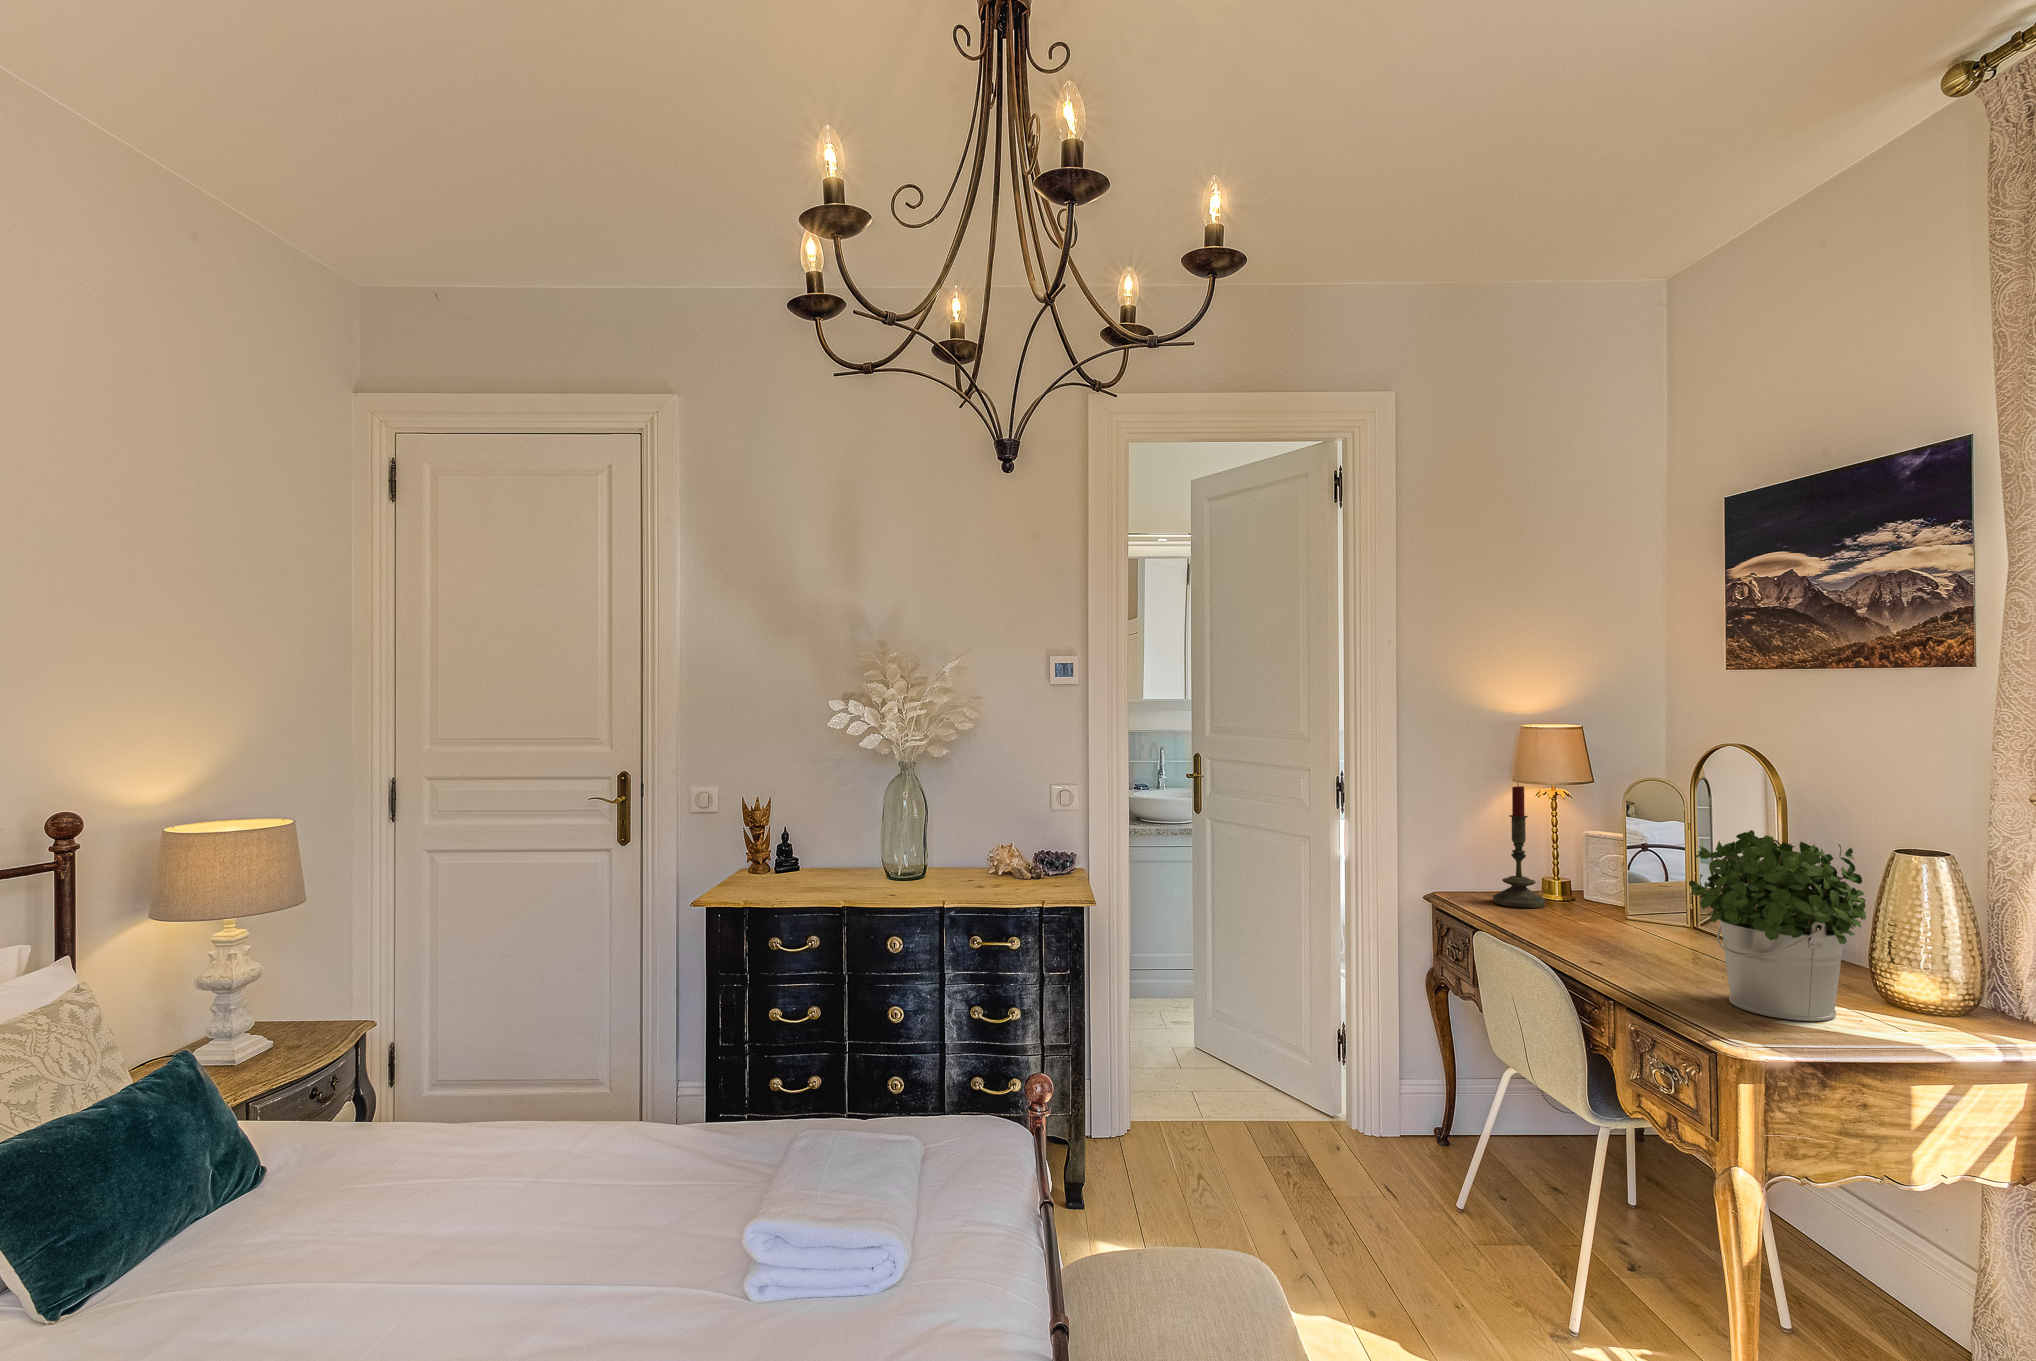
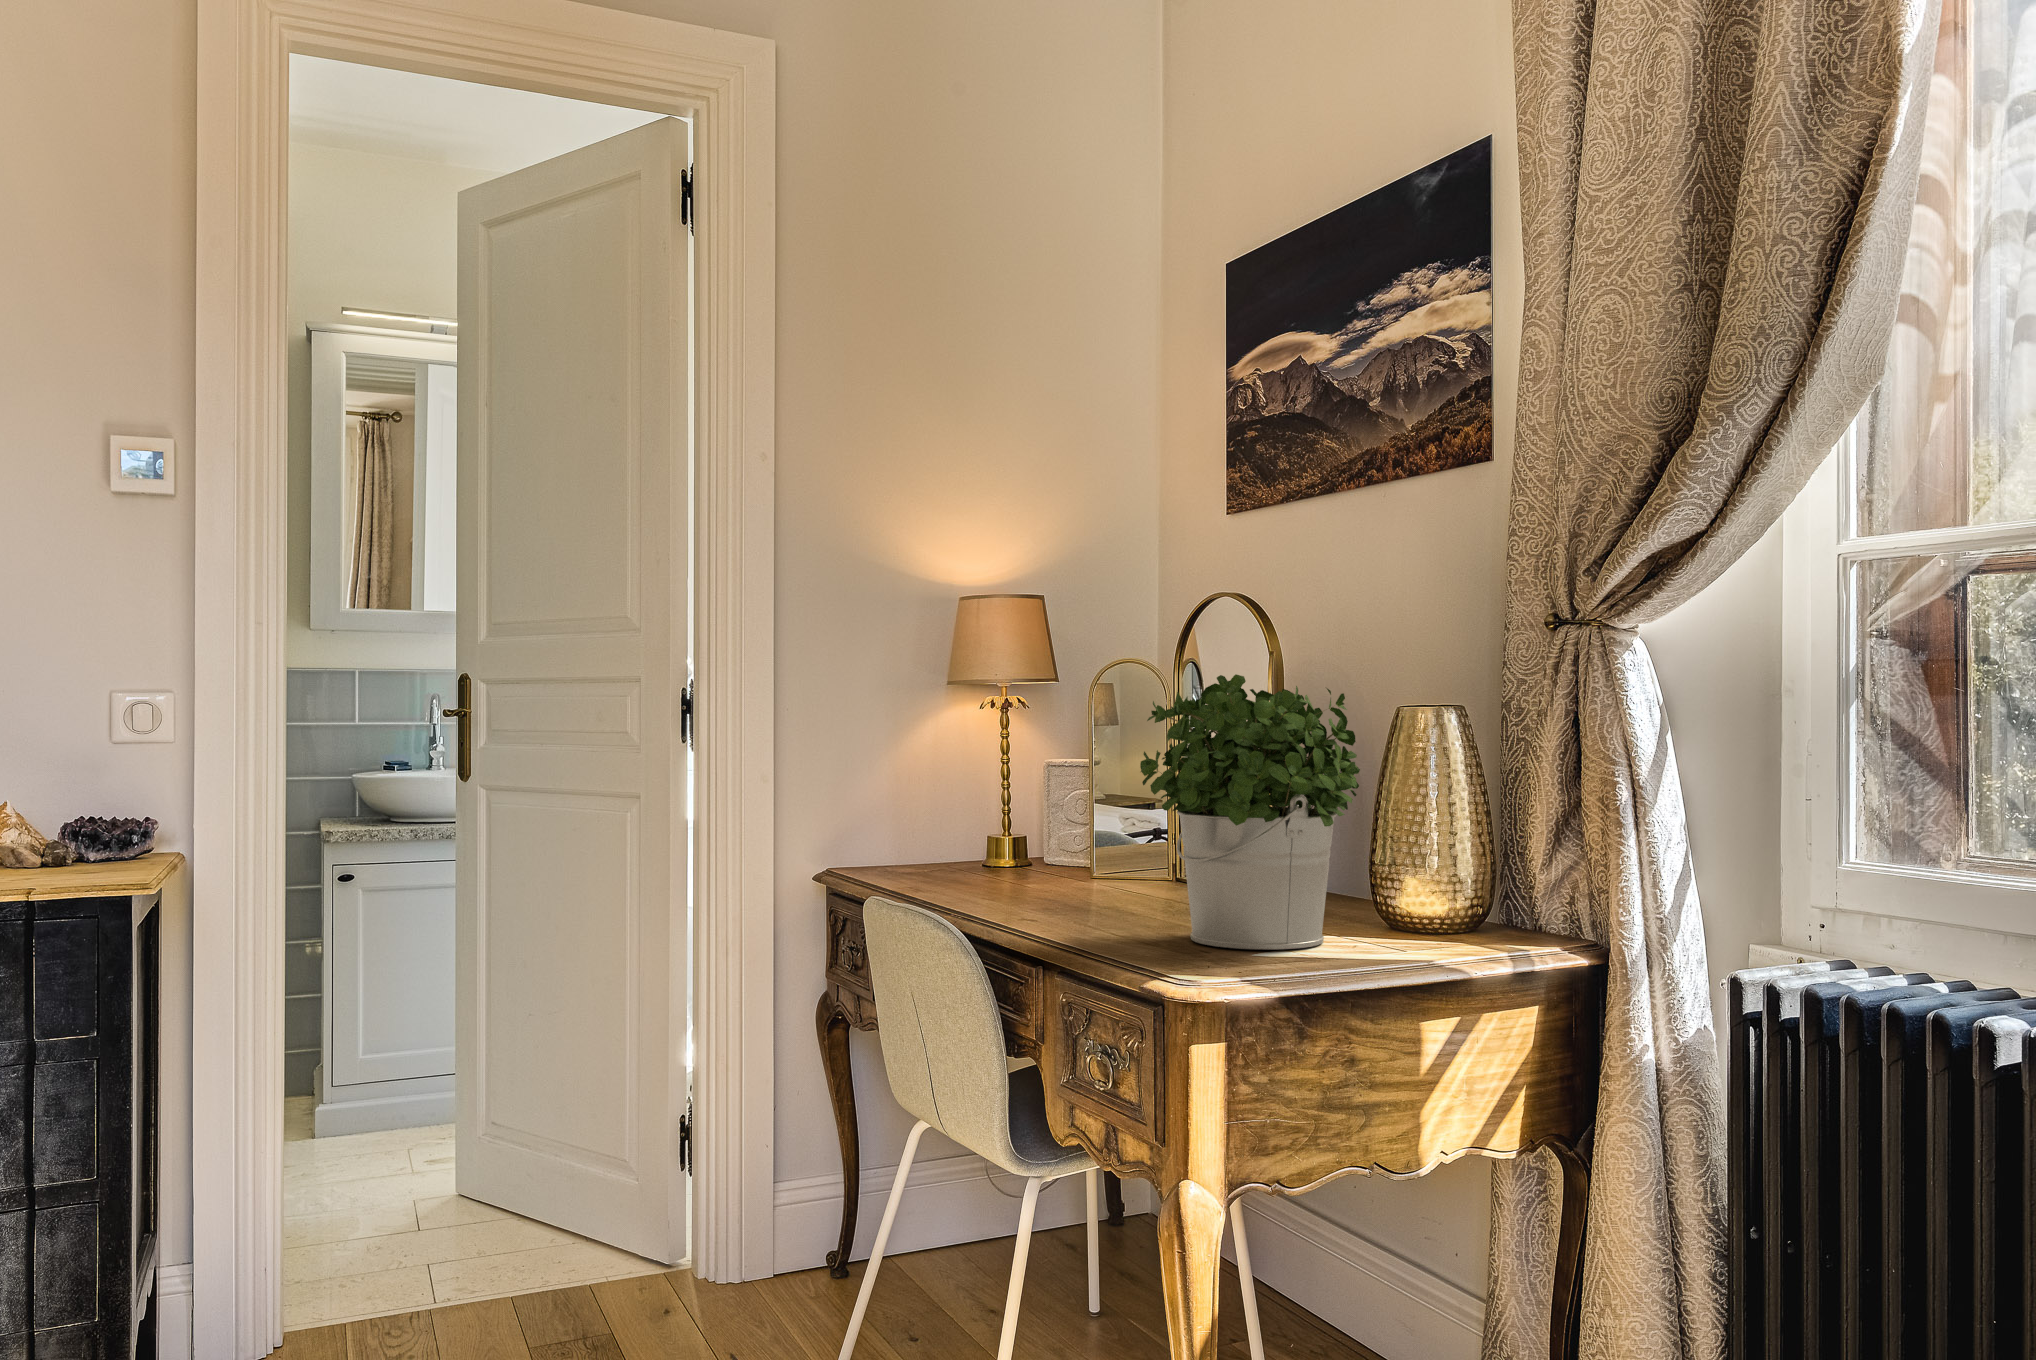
candle: present [1493,783,1545,908] -> none [911,681,984,873]

